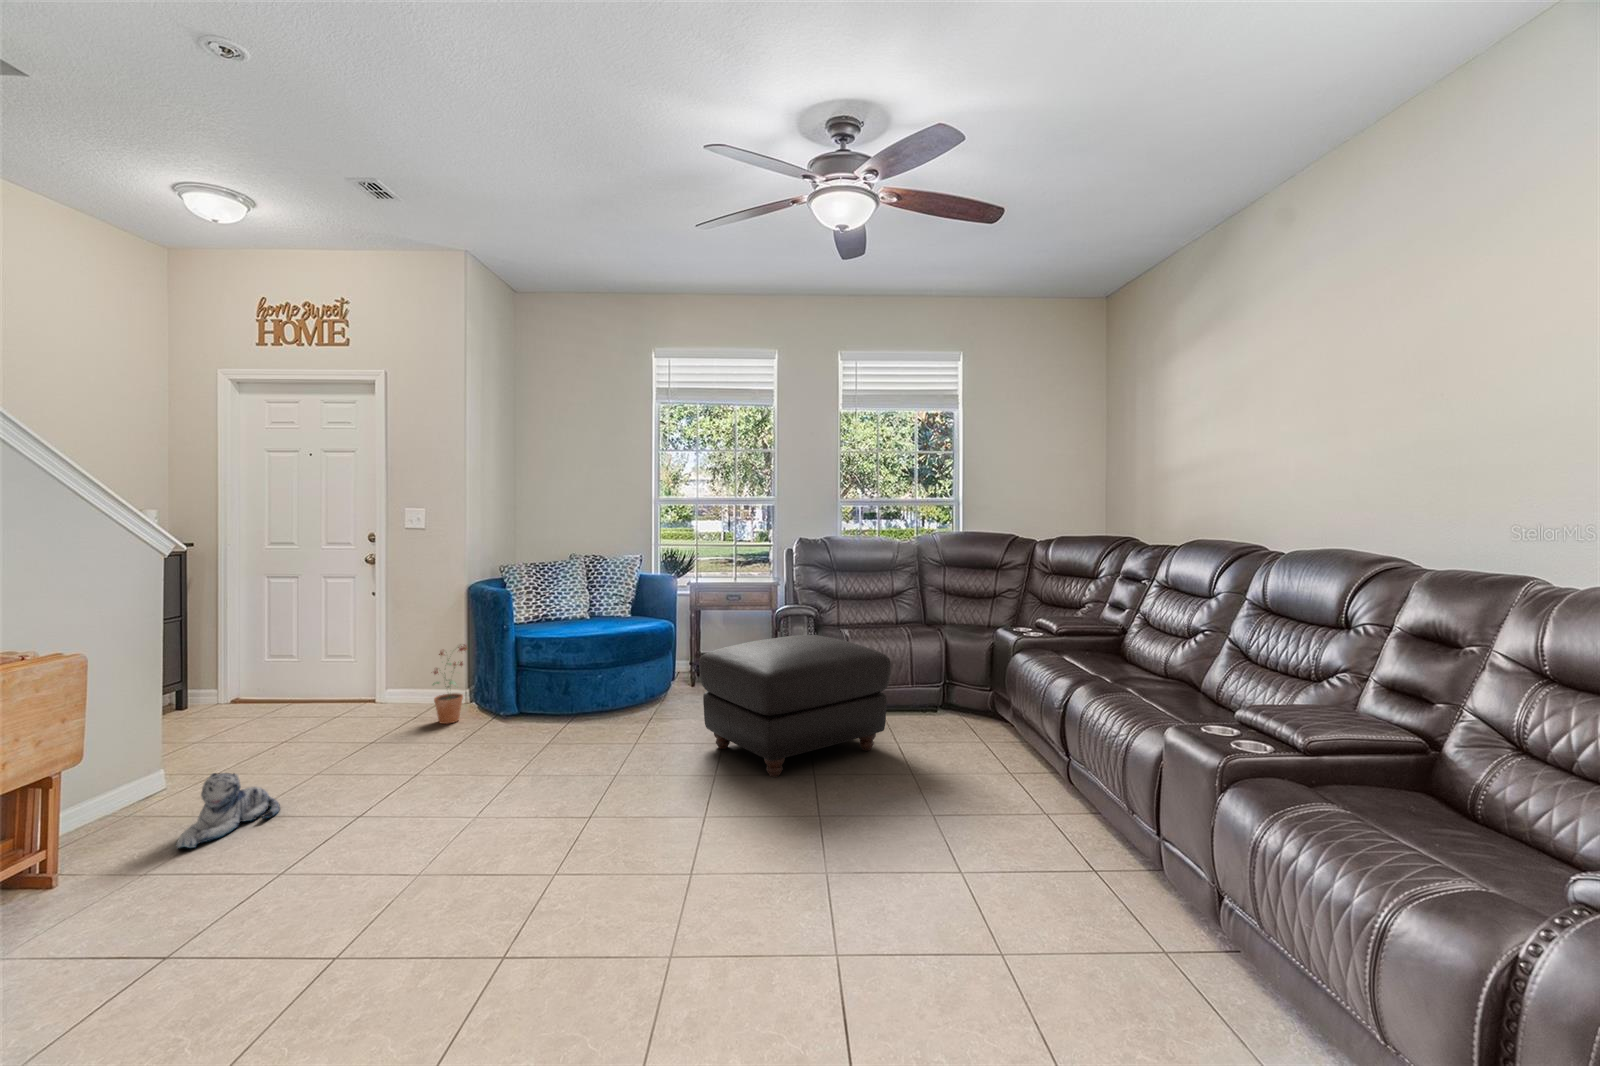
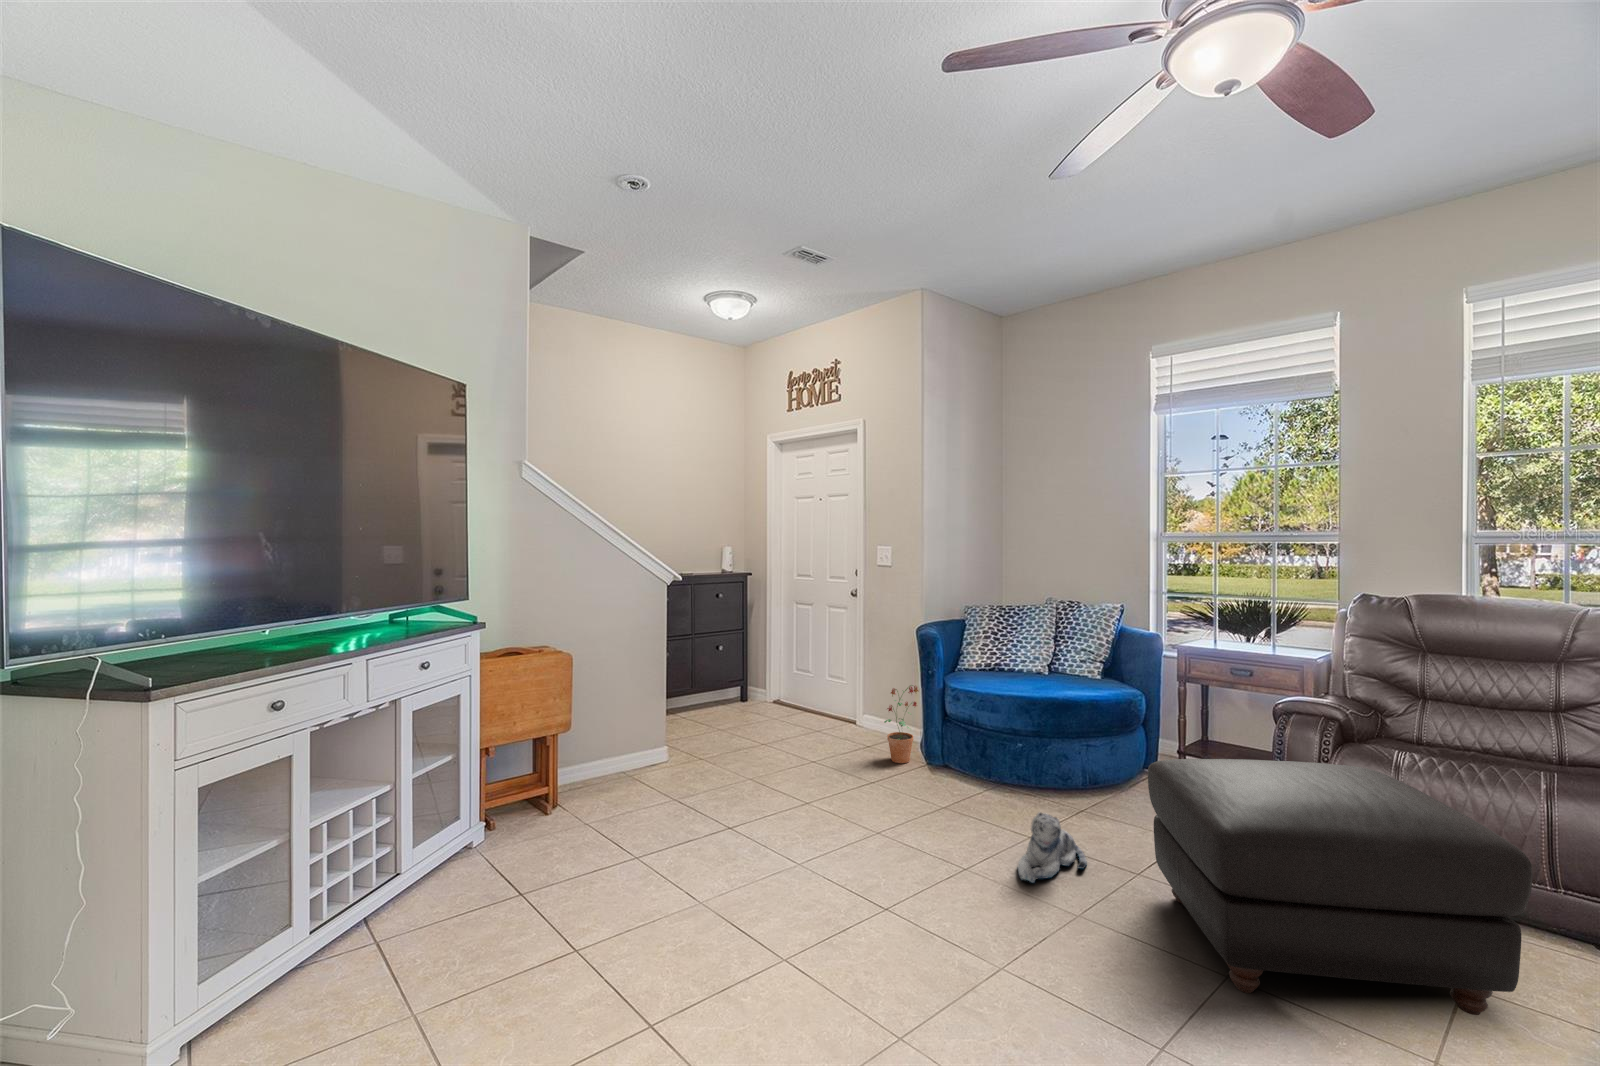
plush toy: present [176,773,280,848] -> present [1018,812,1087,883]

